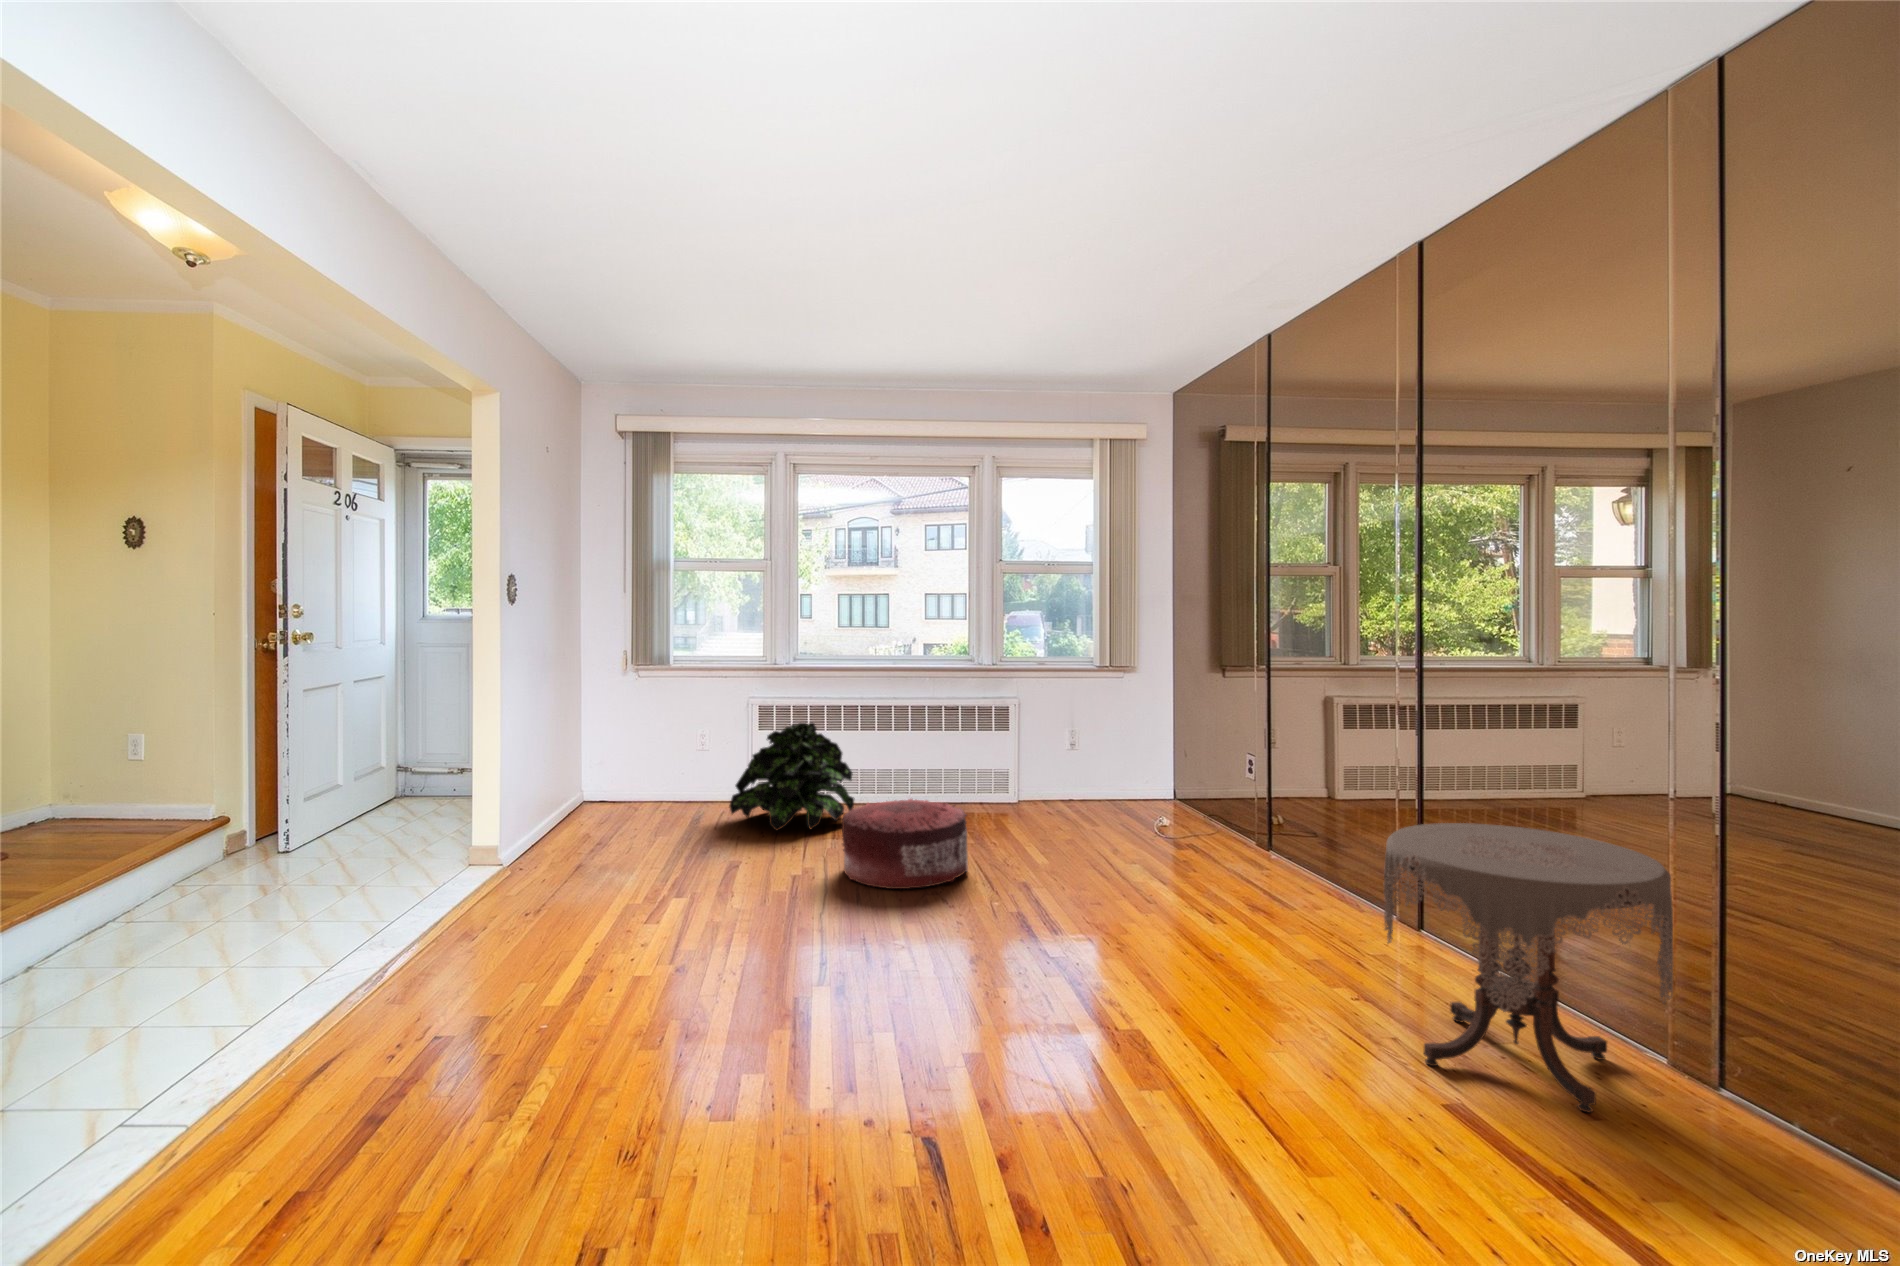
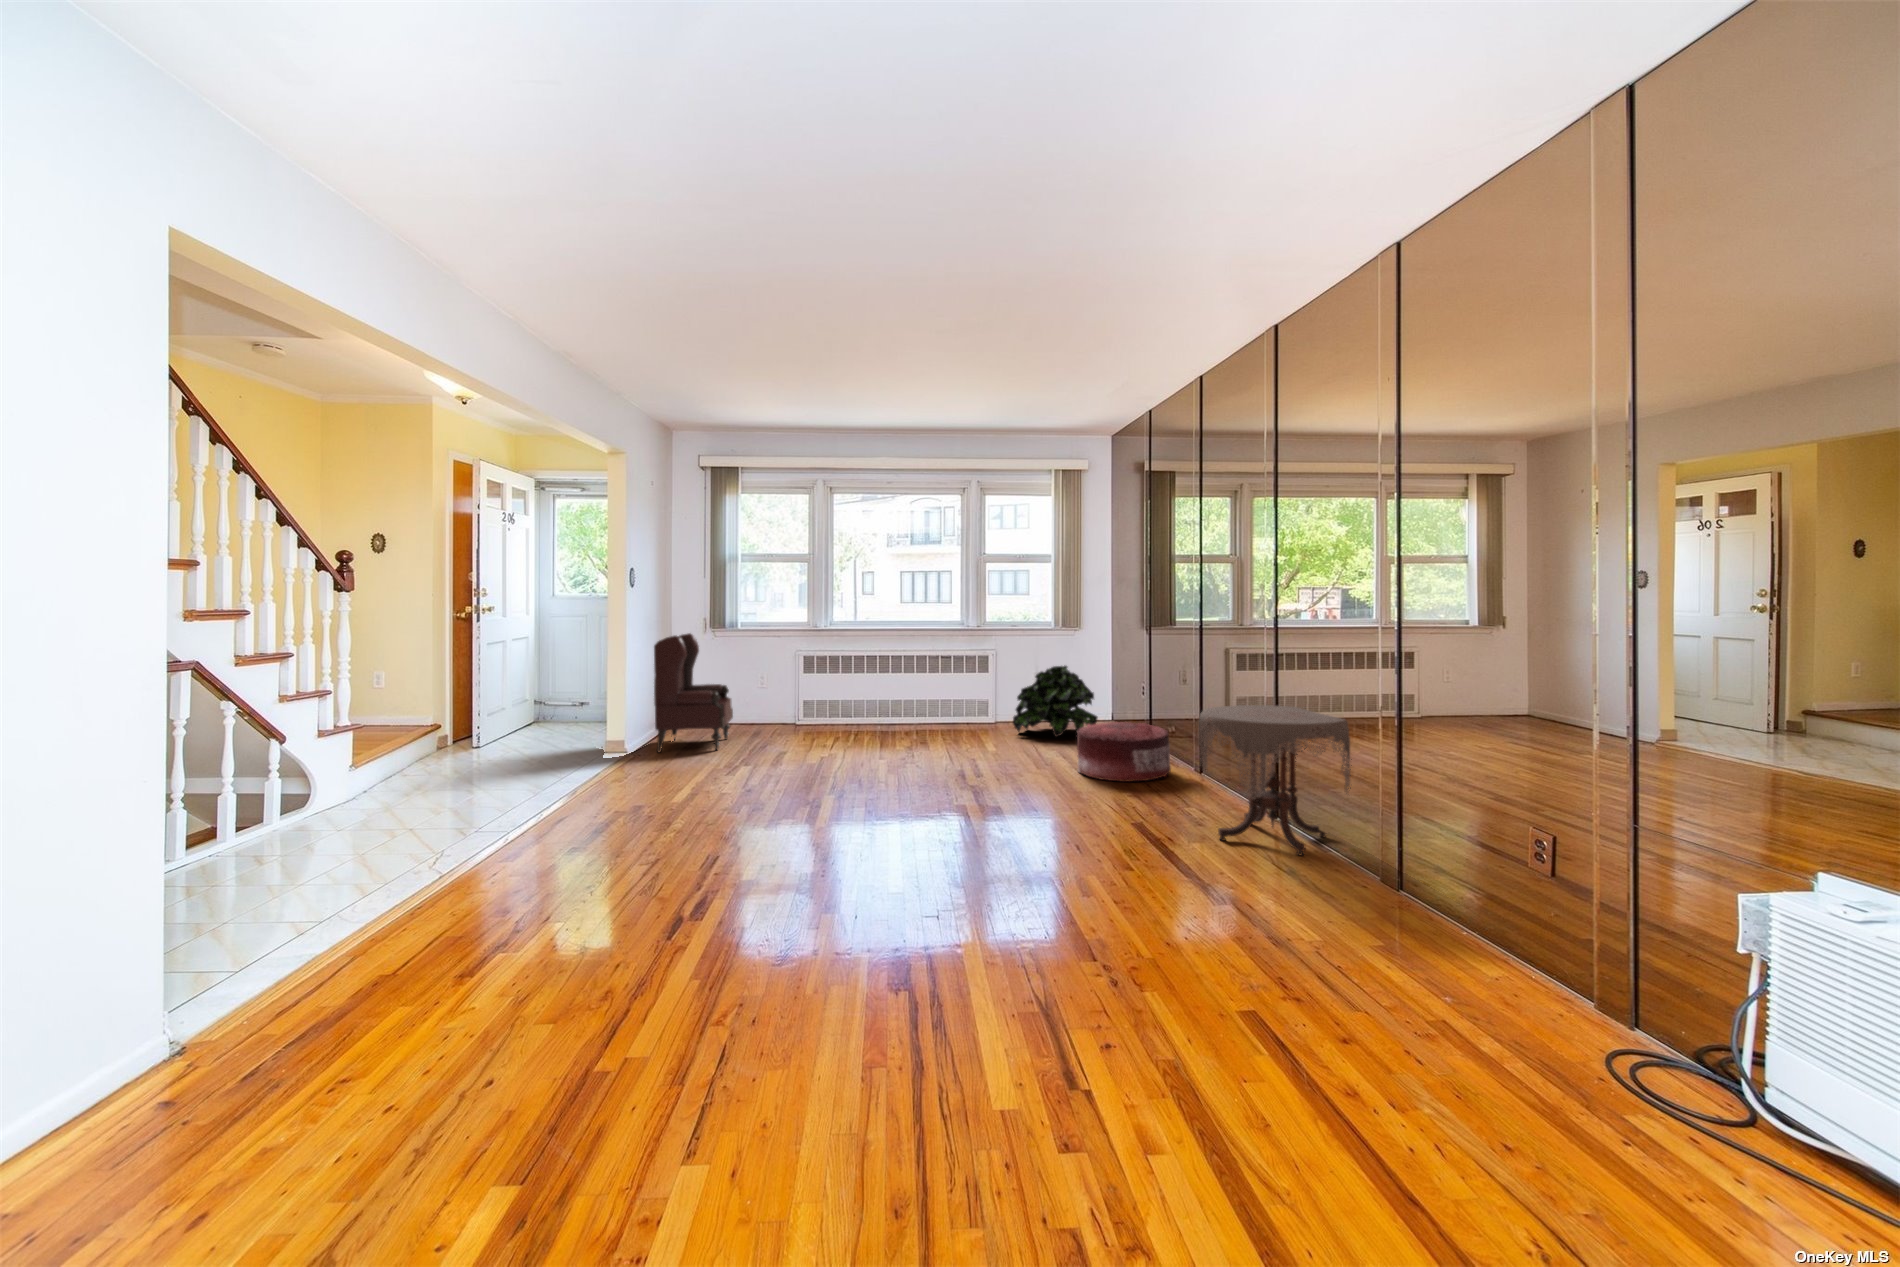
armchair: none [539,670,657,843] -> present [654,633,733,752]
potted plant: present [730,723,854,830] -> present [1013,666,1098,737]
pouf: present [842,799,968,889] -> present [1077,722,1171,782]

